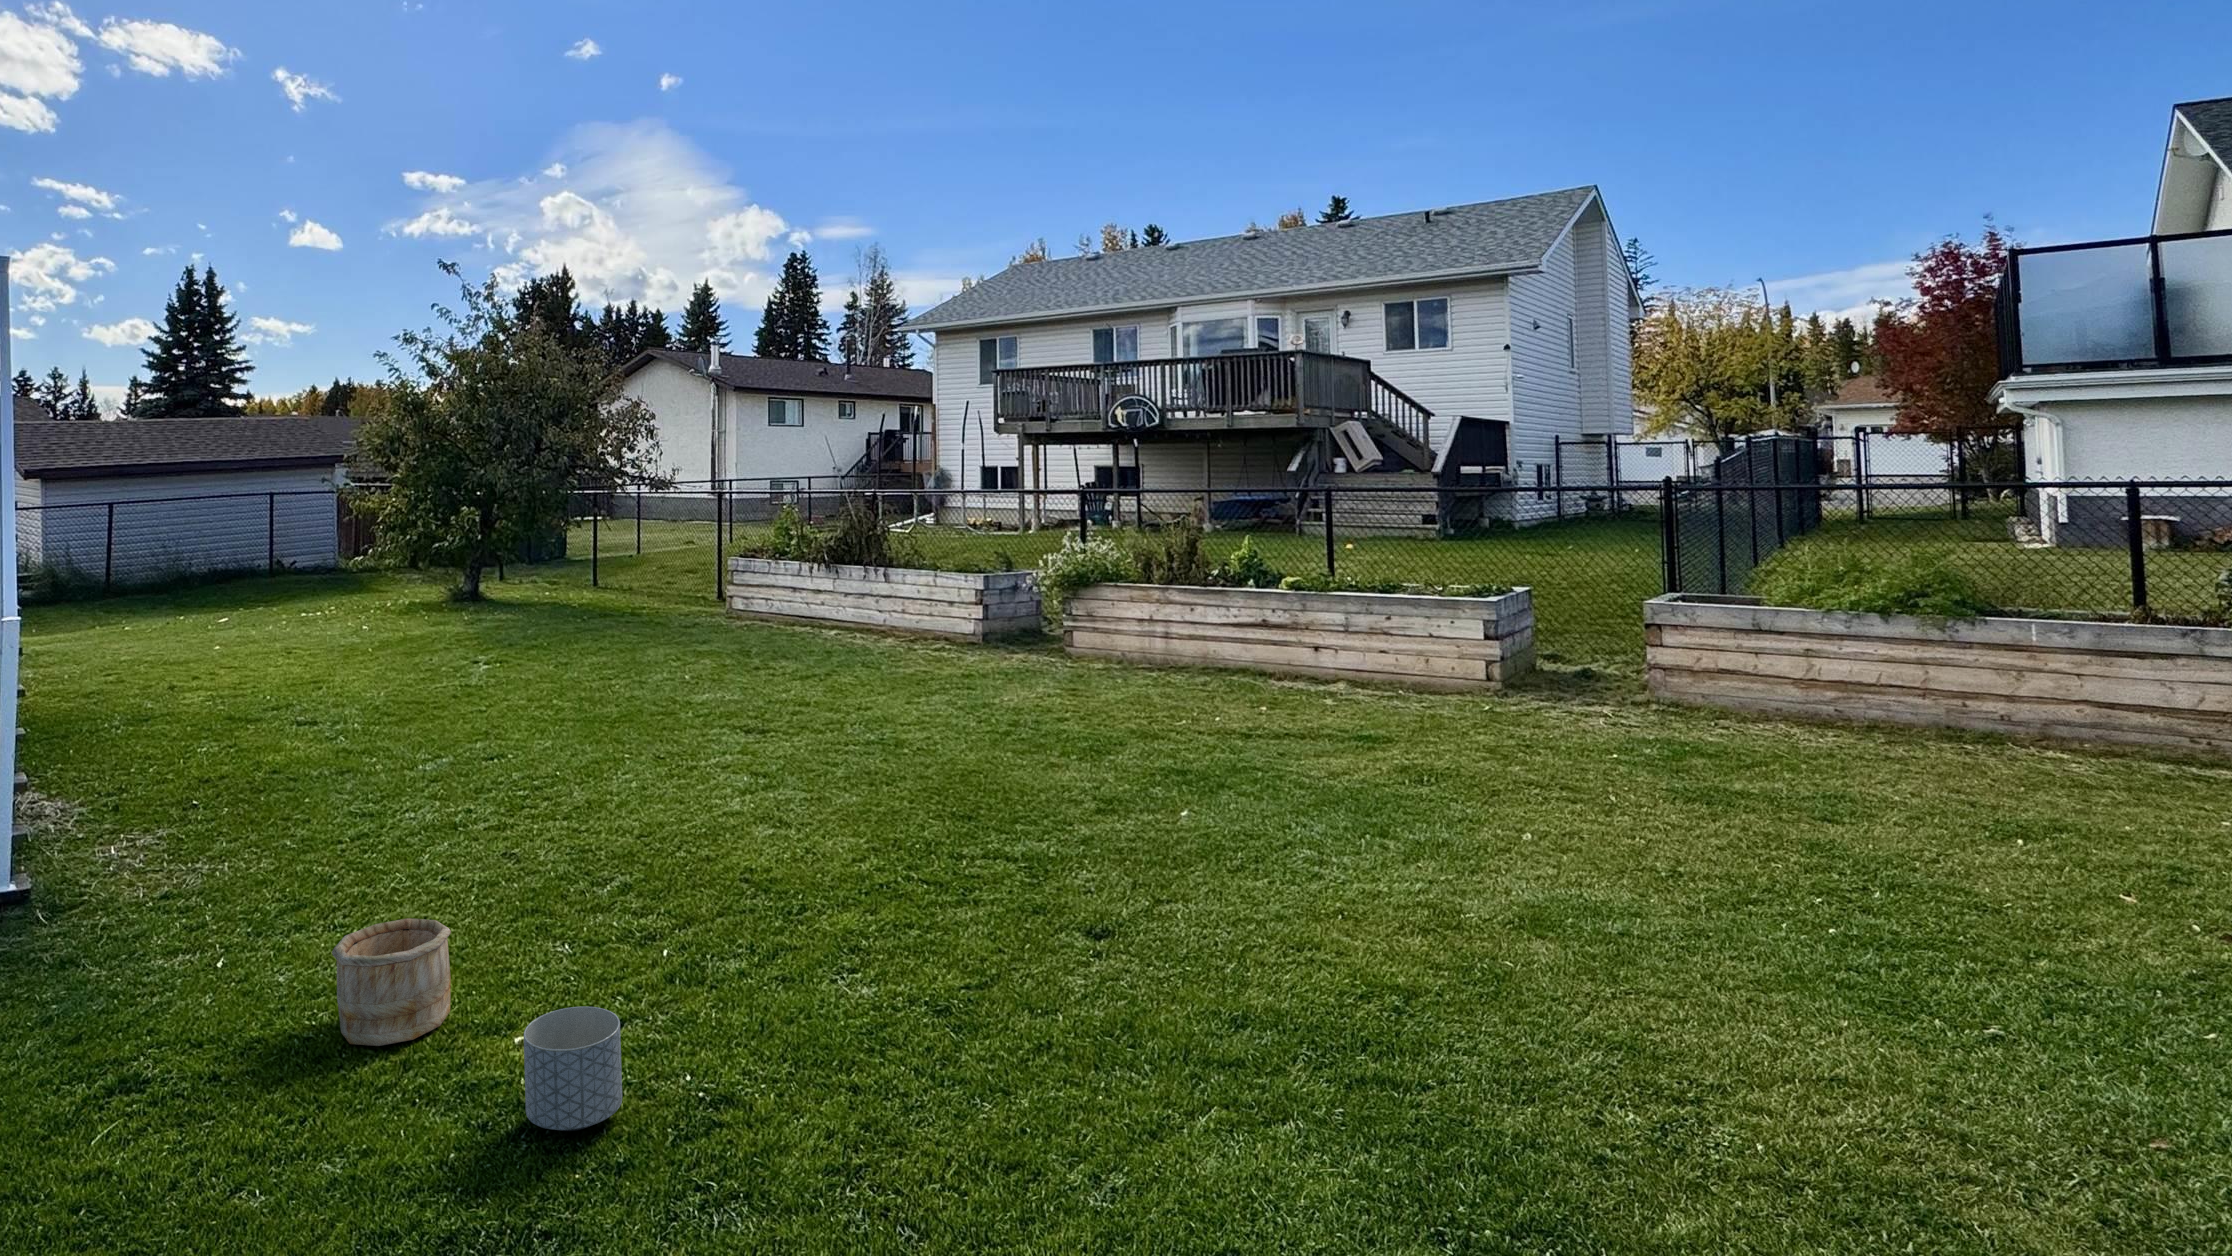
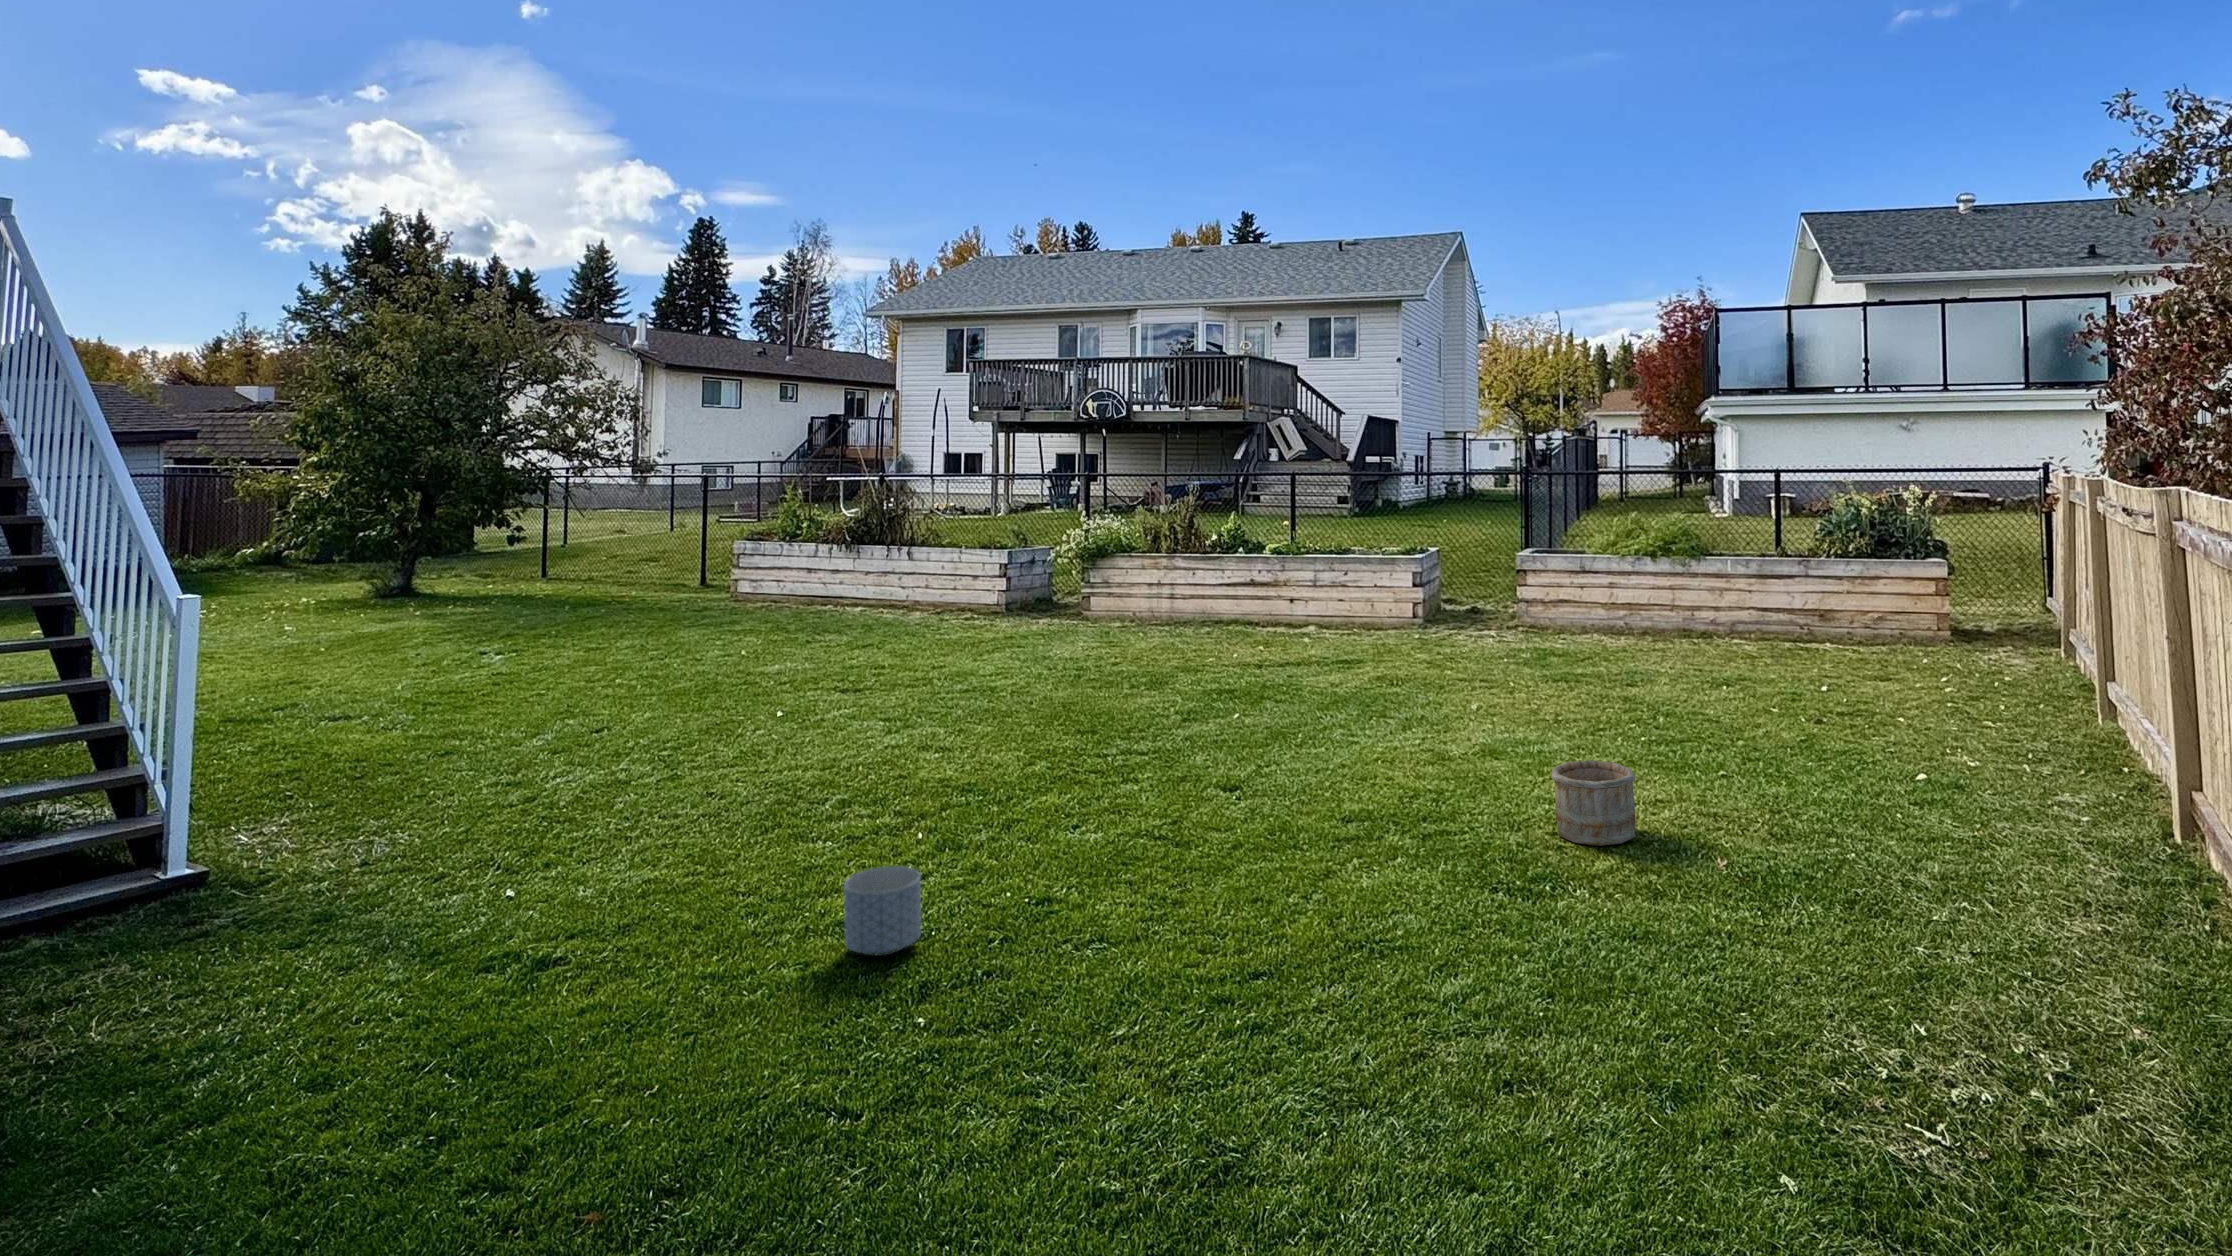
wooden bucket: present [332,918,451,1046] -> present [1552,760,1635,846]

